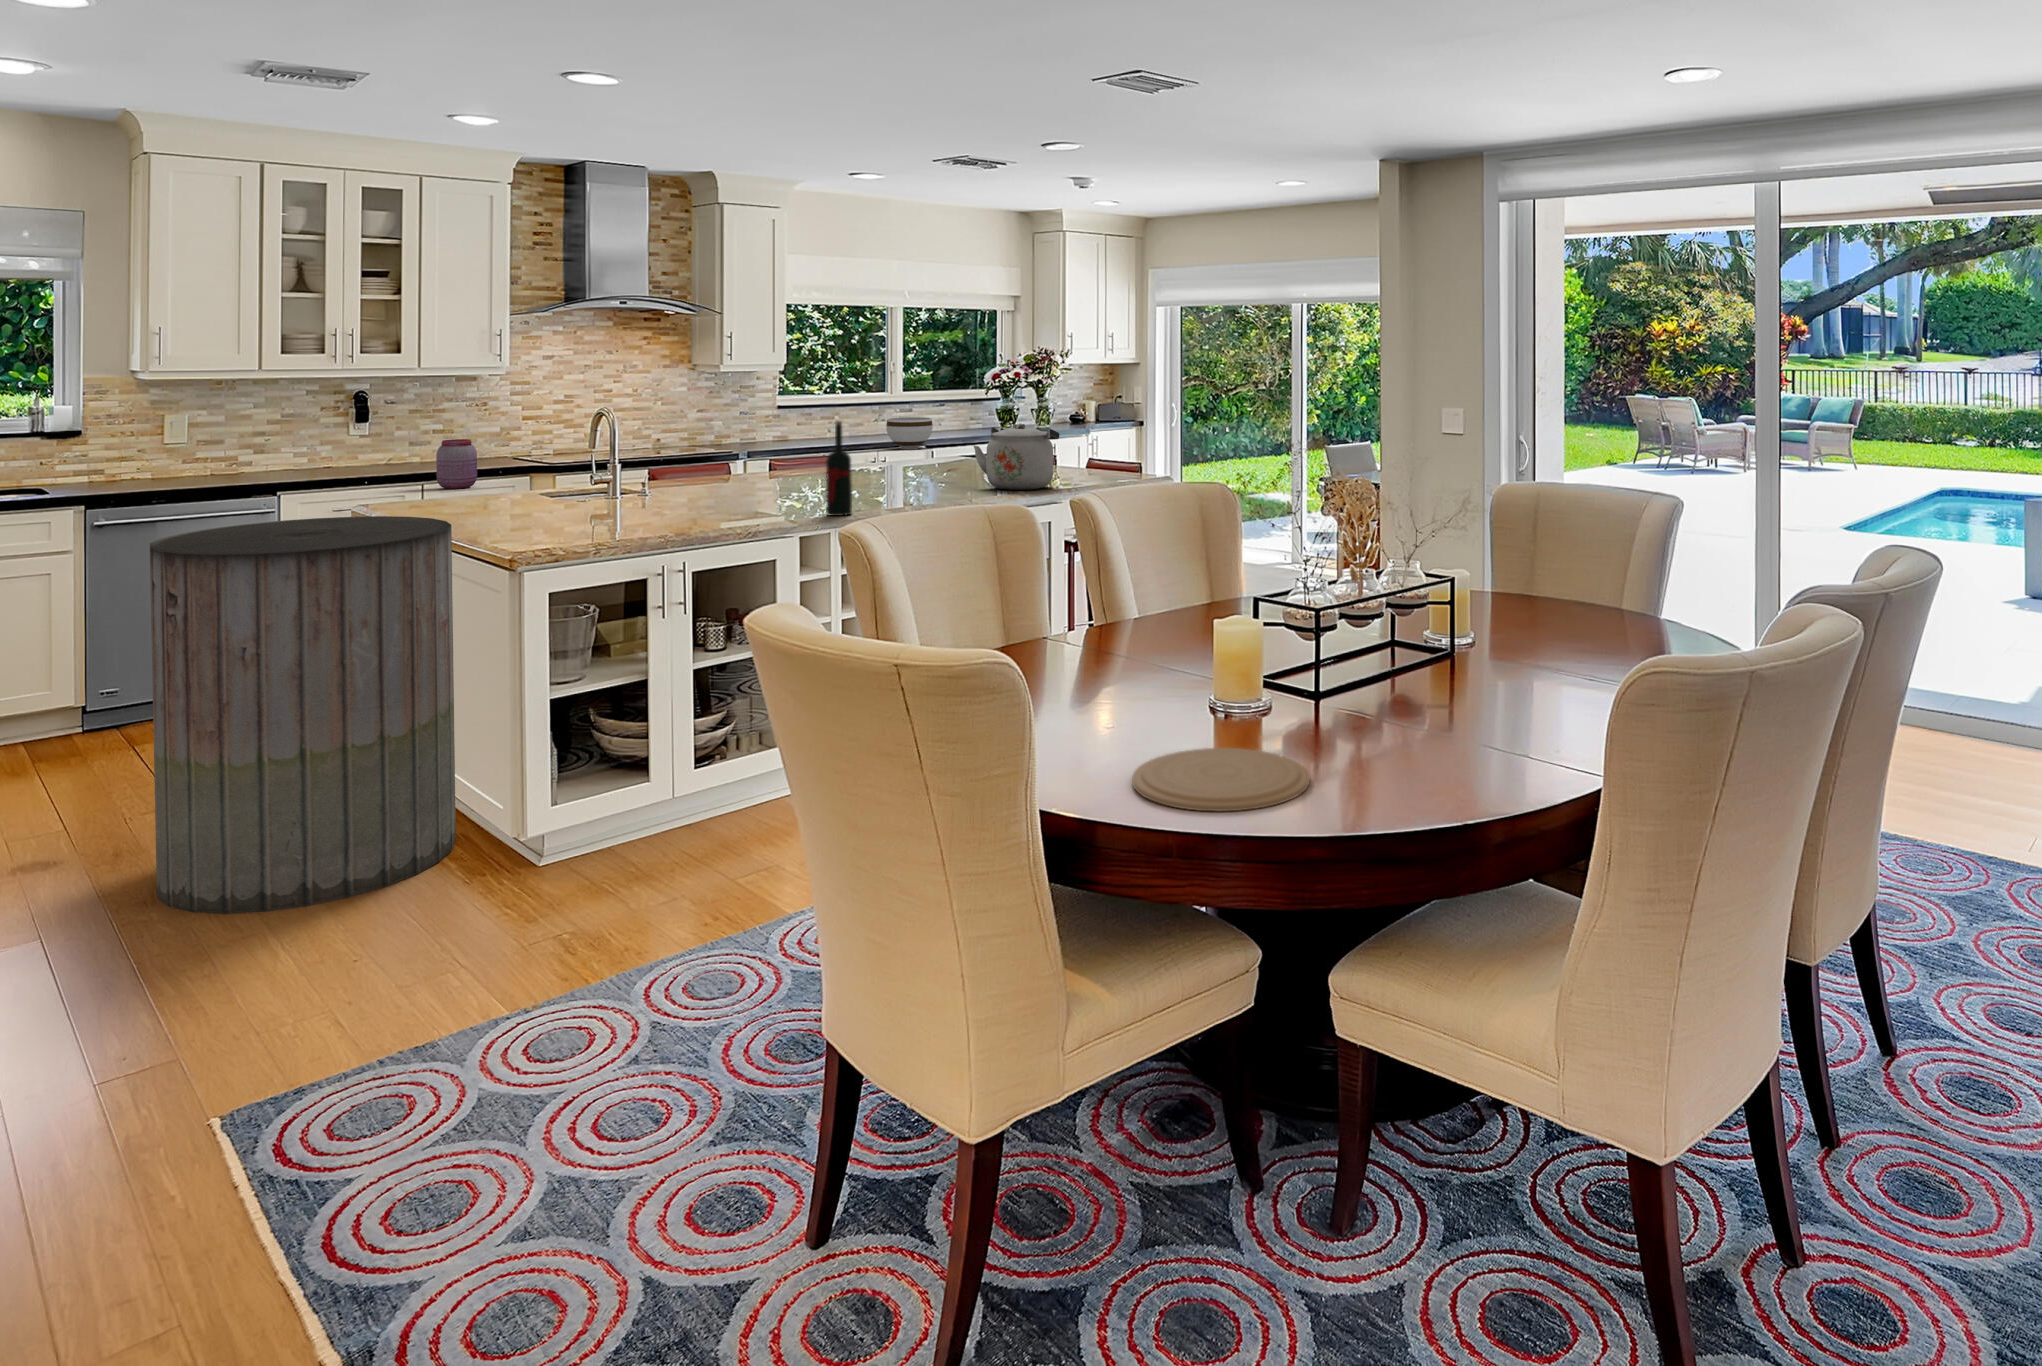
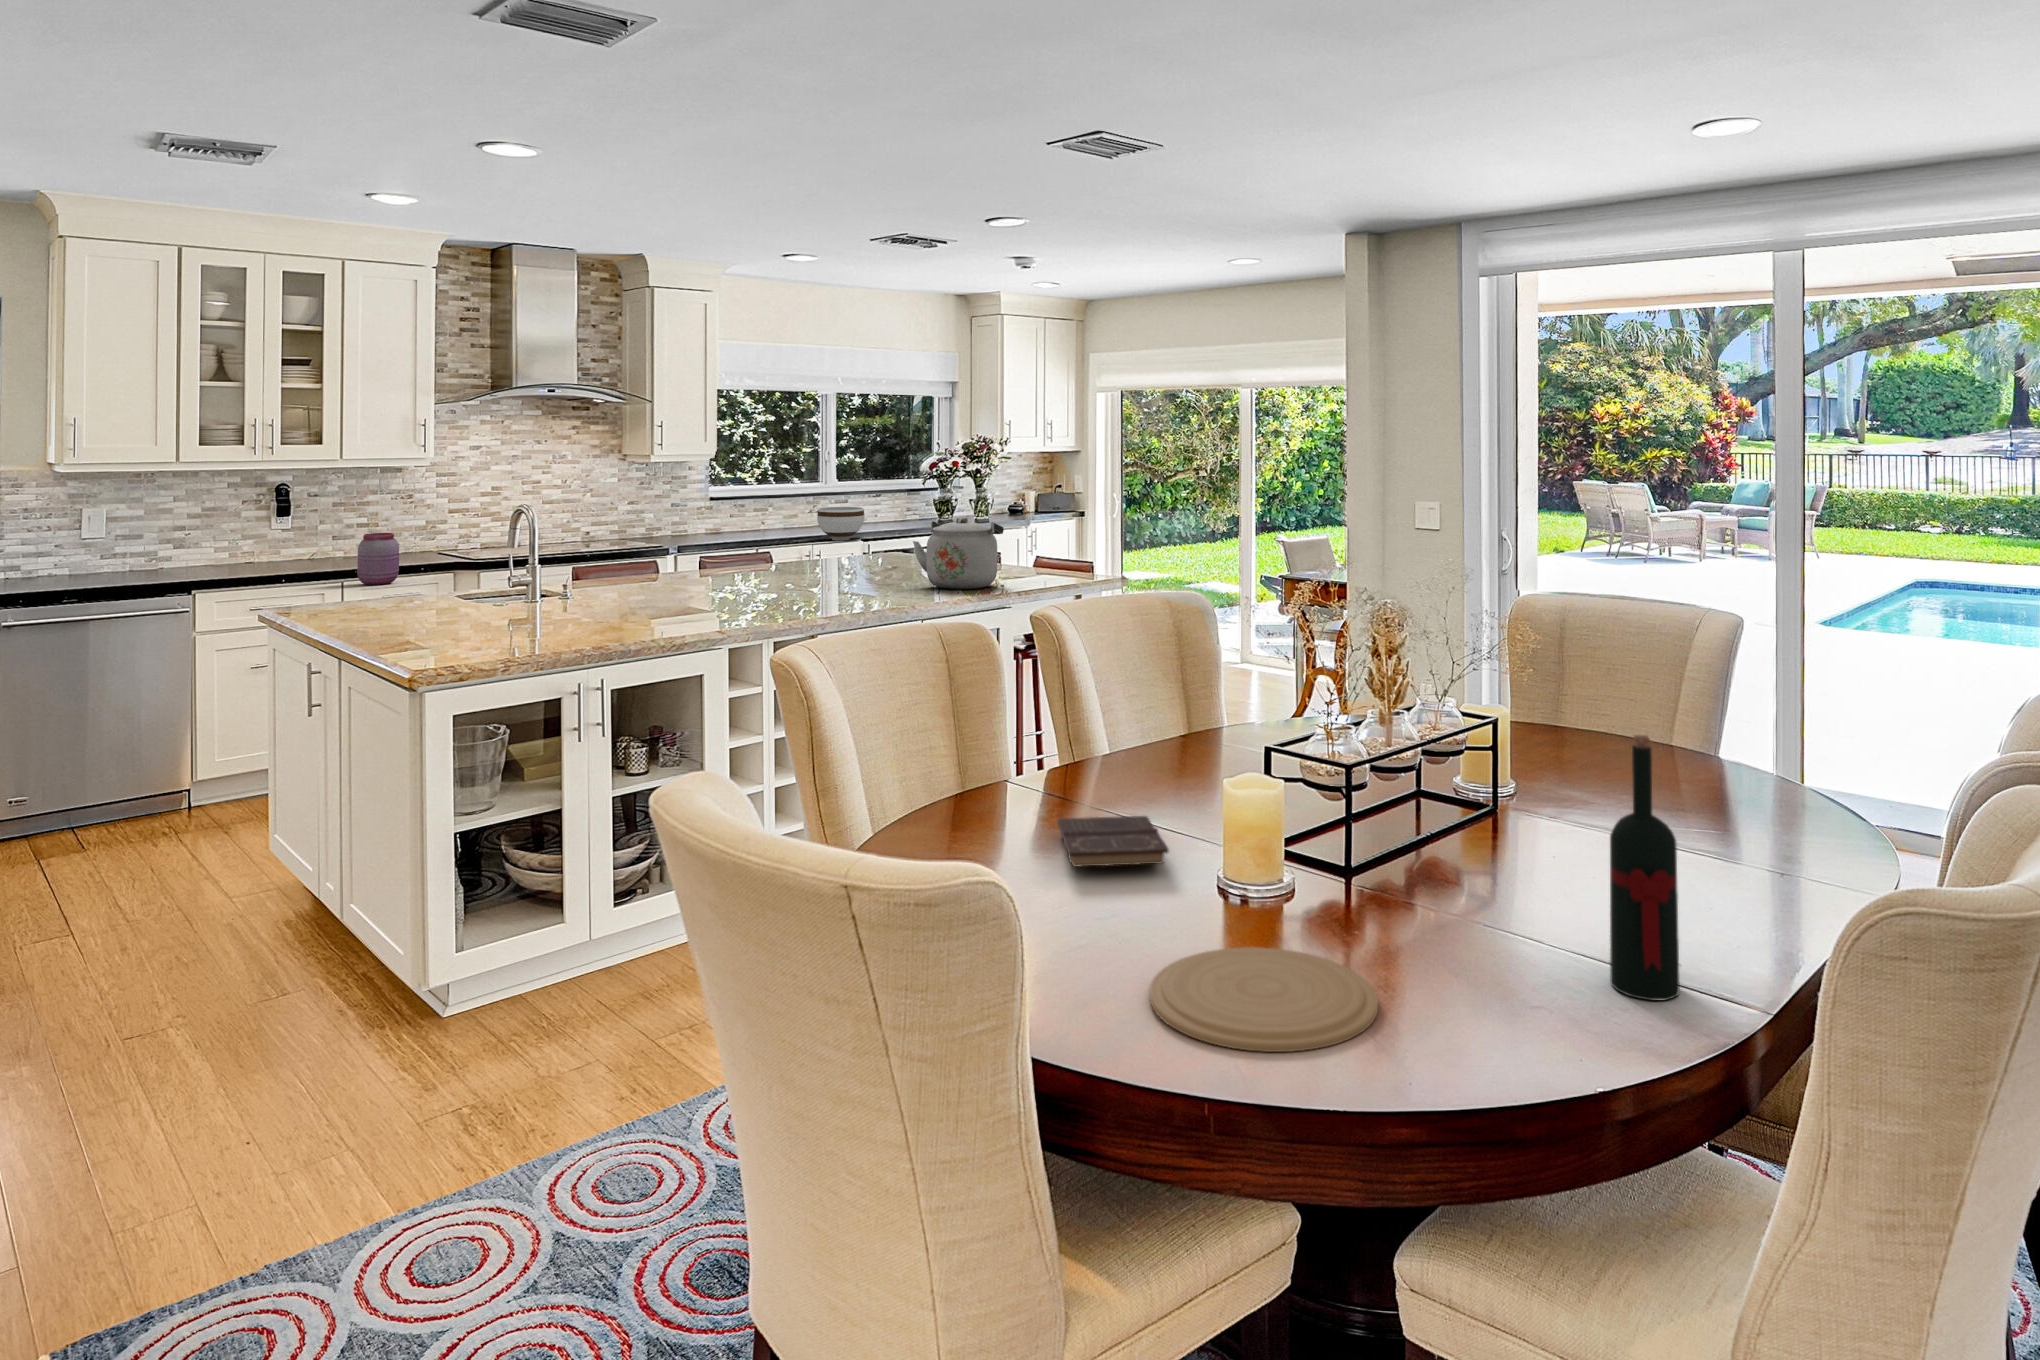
wine bottle: present [826,421,852,516] -> present [1610,735,1680,1000]
trash can: present [150,516,456,914] -> none [25,622,358,1076]
book: none [1079,663,1166,698] -> present [1057,816,1169,867]

